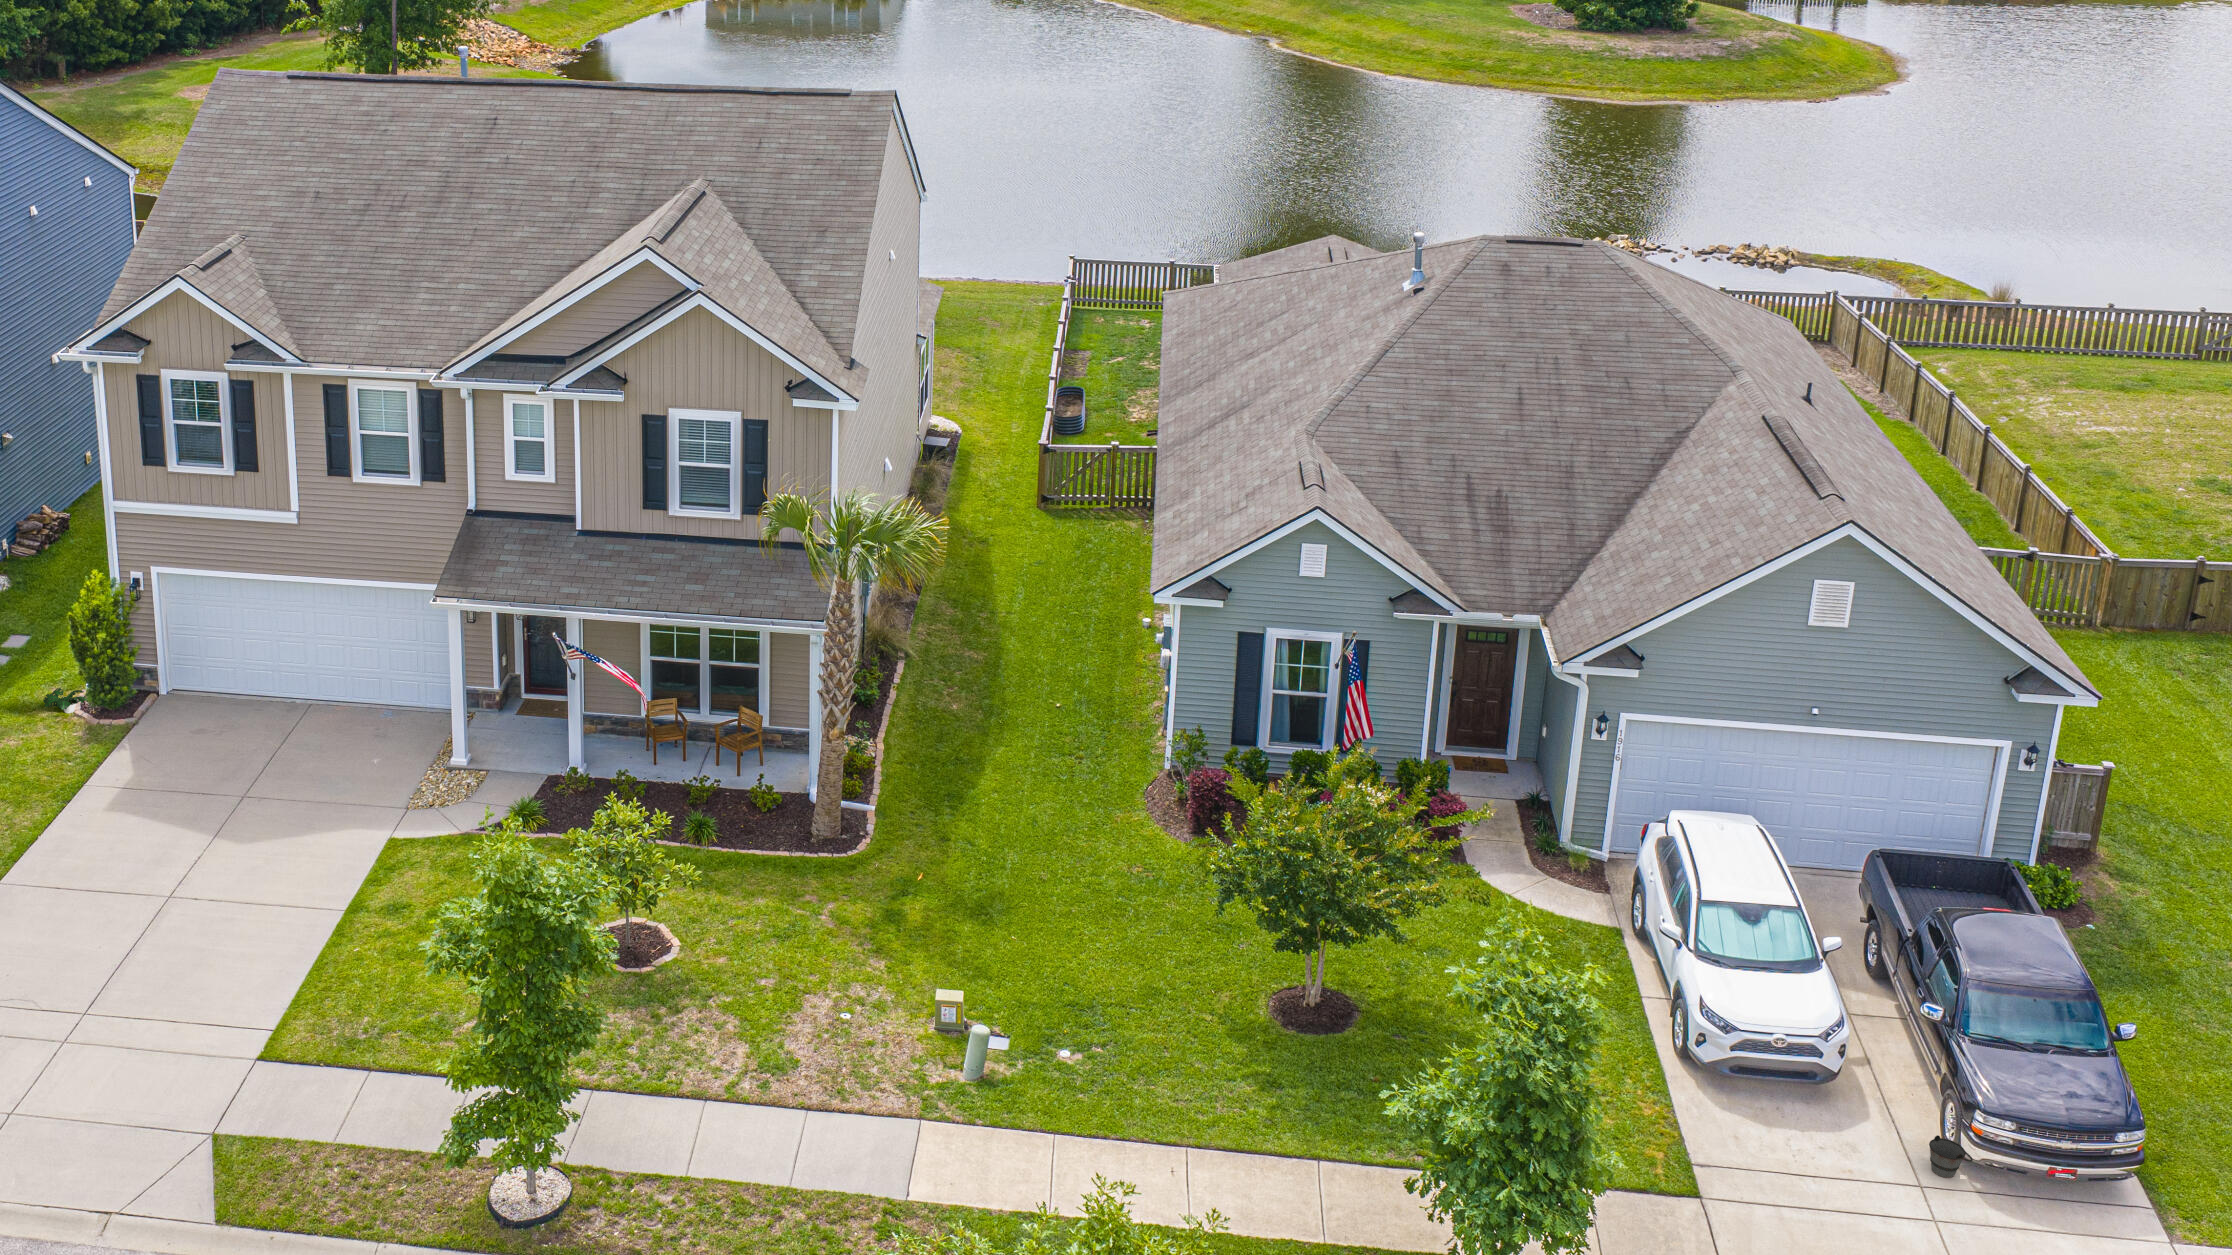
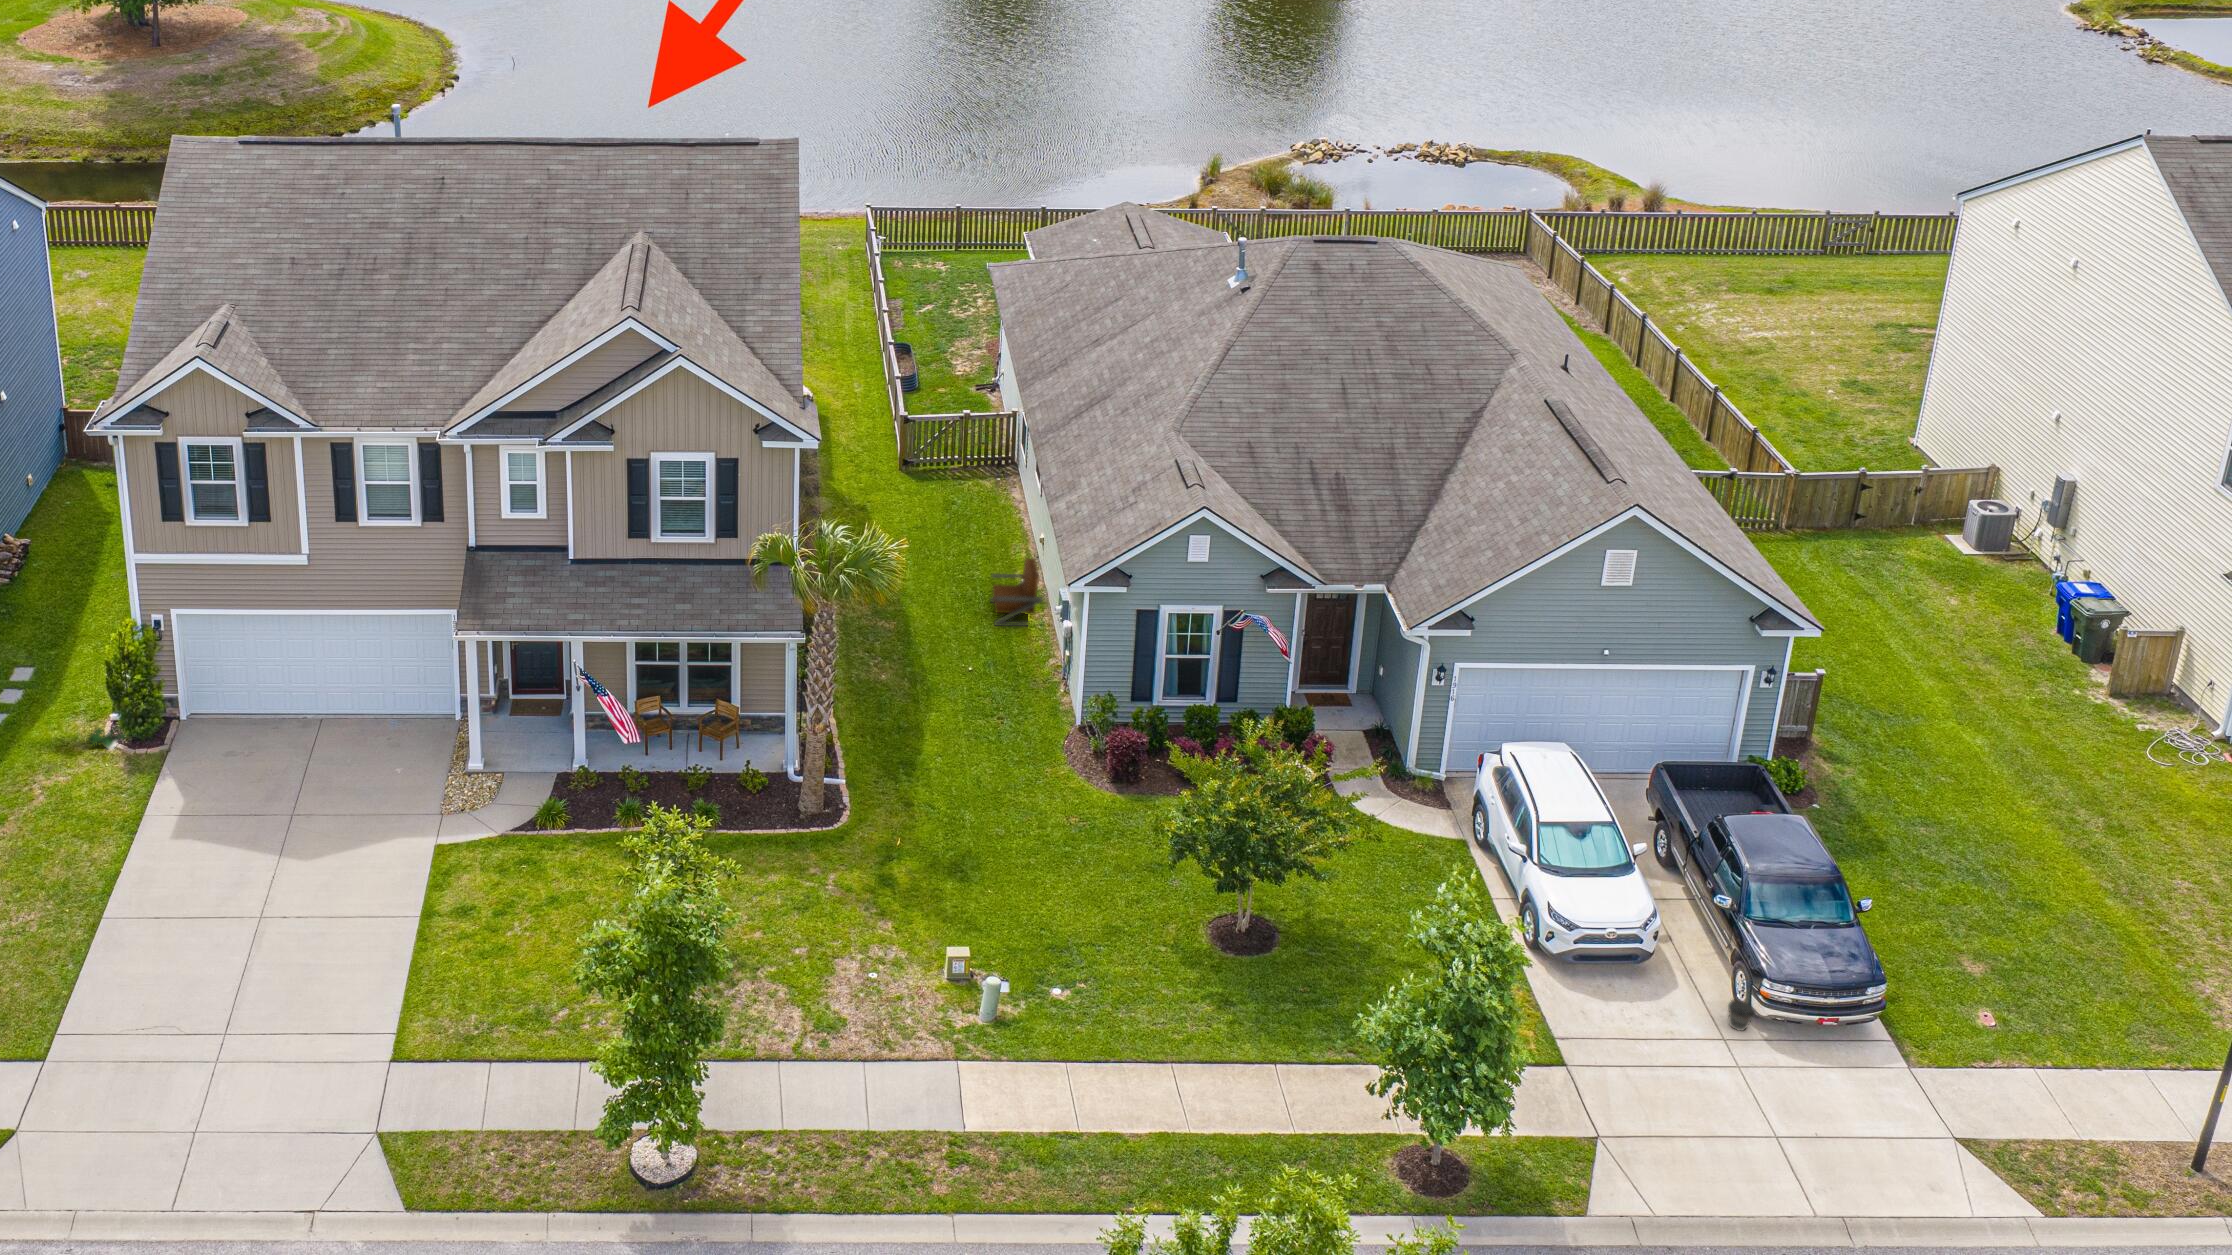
lounge chair: none [1090,580,1147,660] -> present [991,558,1042,626]

